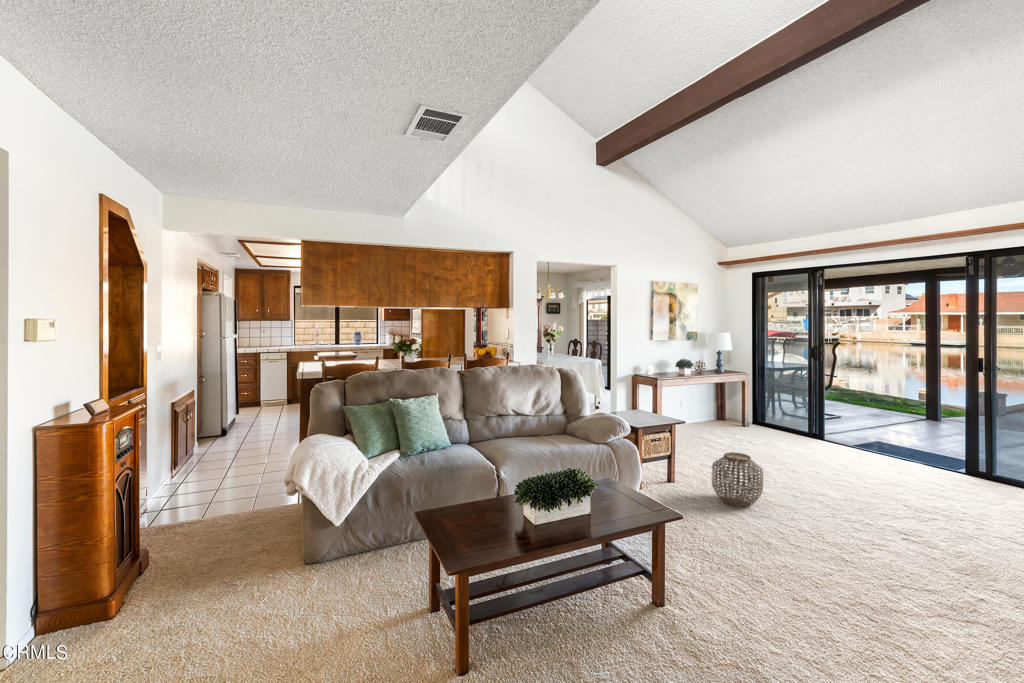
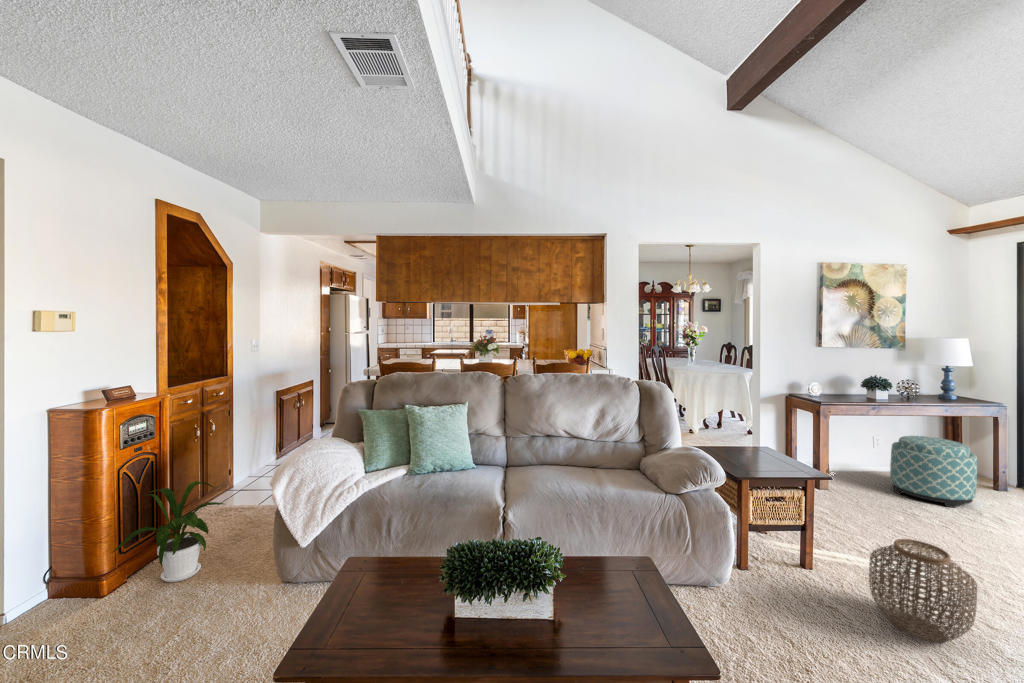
ottoman: none [698,398,743,442] -> present [890,436,977,508]
house plant: none [125,488,228,590] -> present [112,481,224,582]

